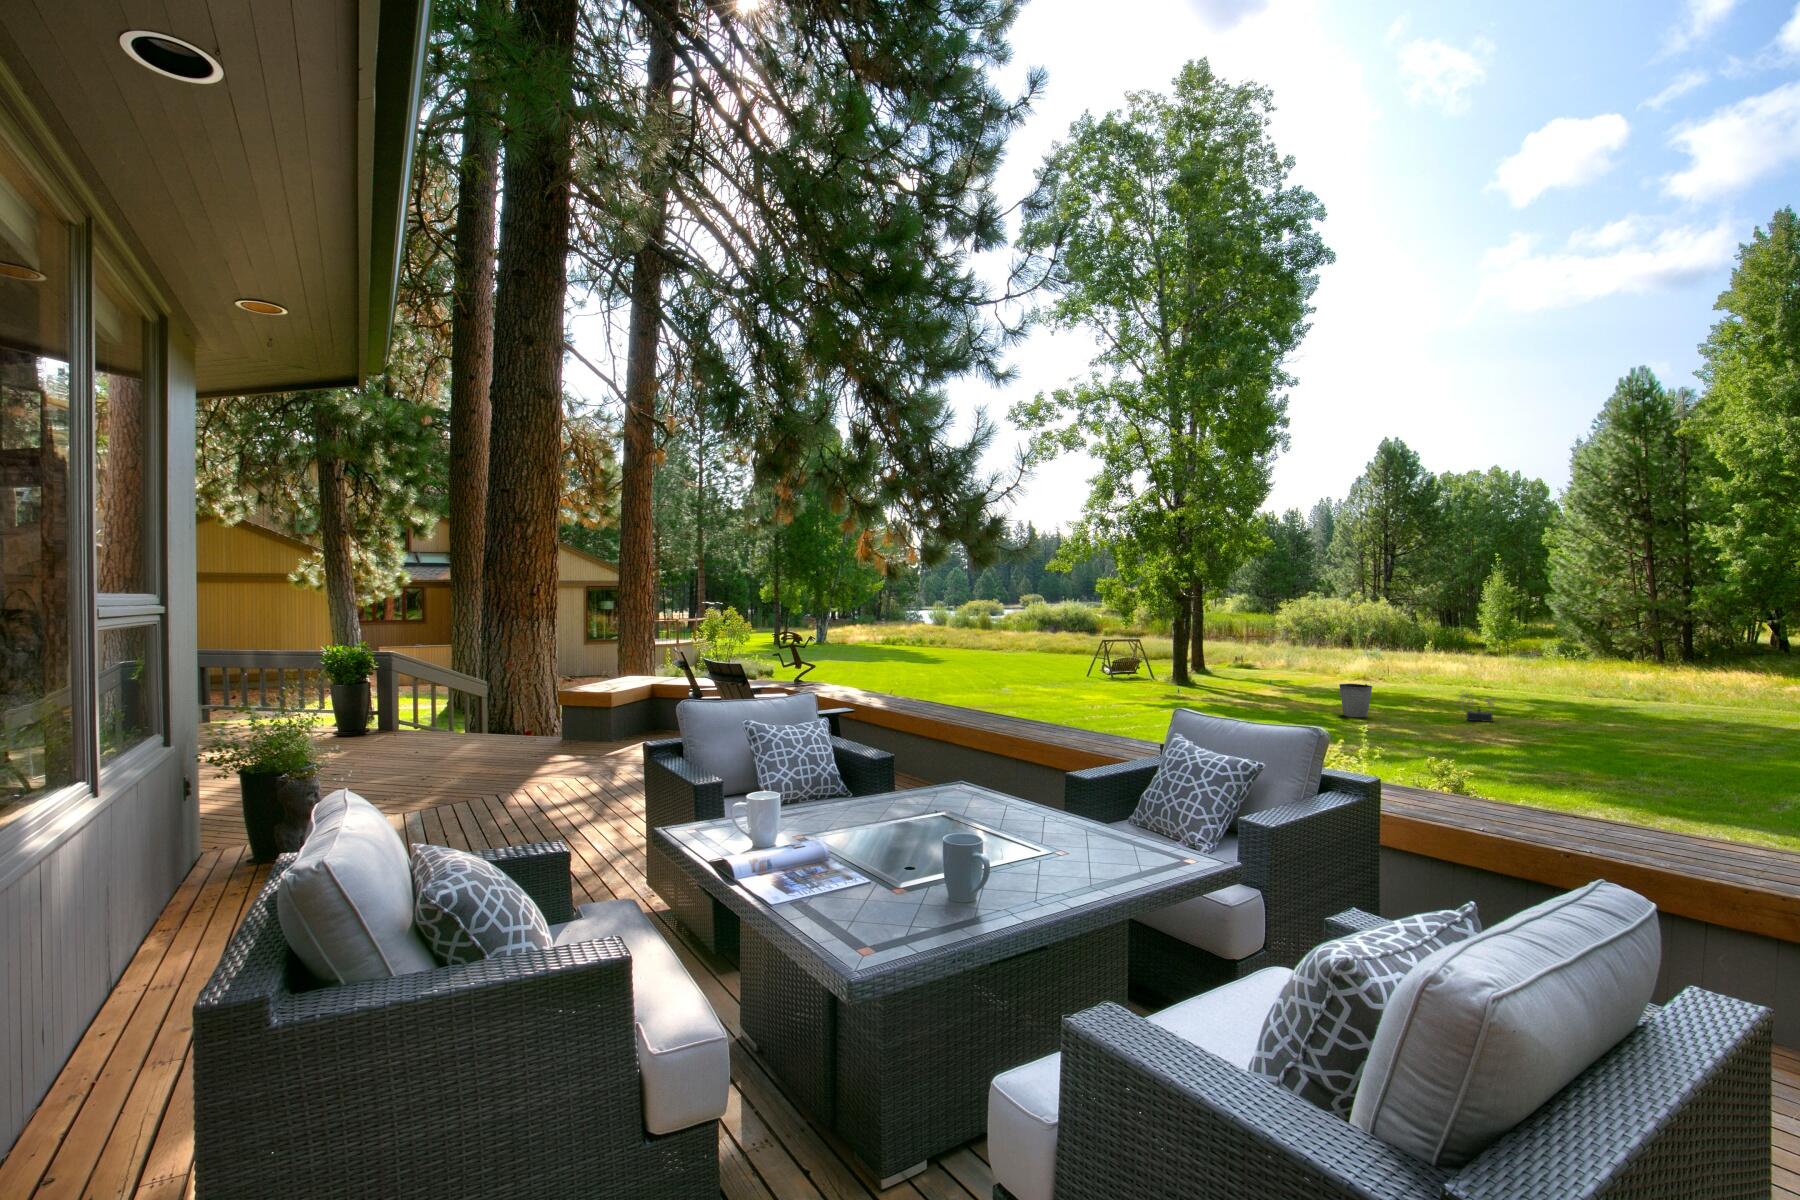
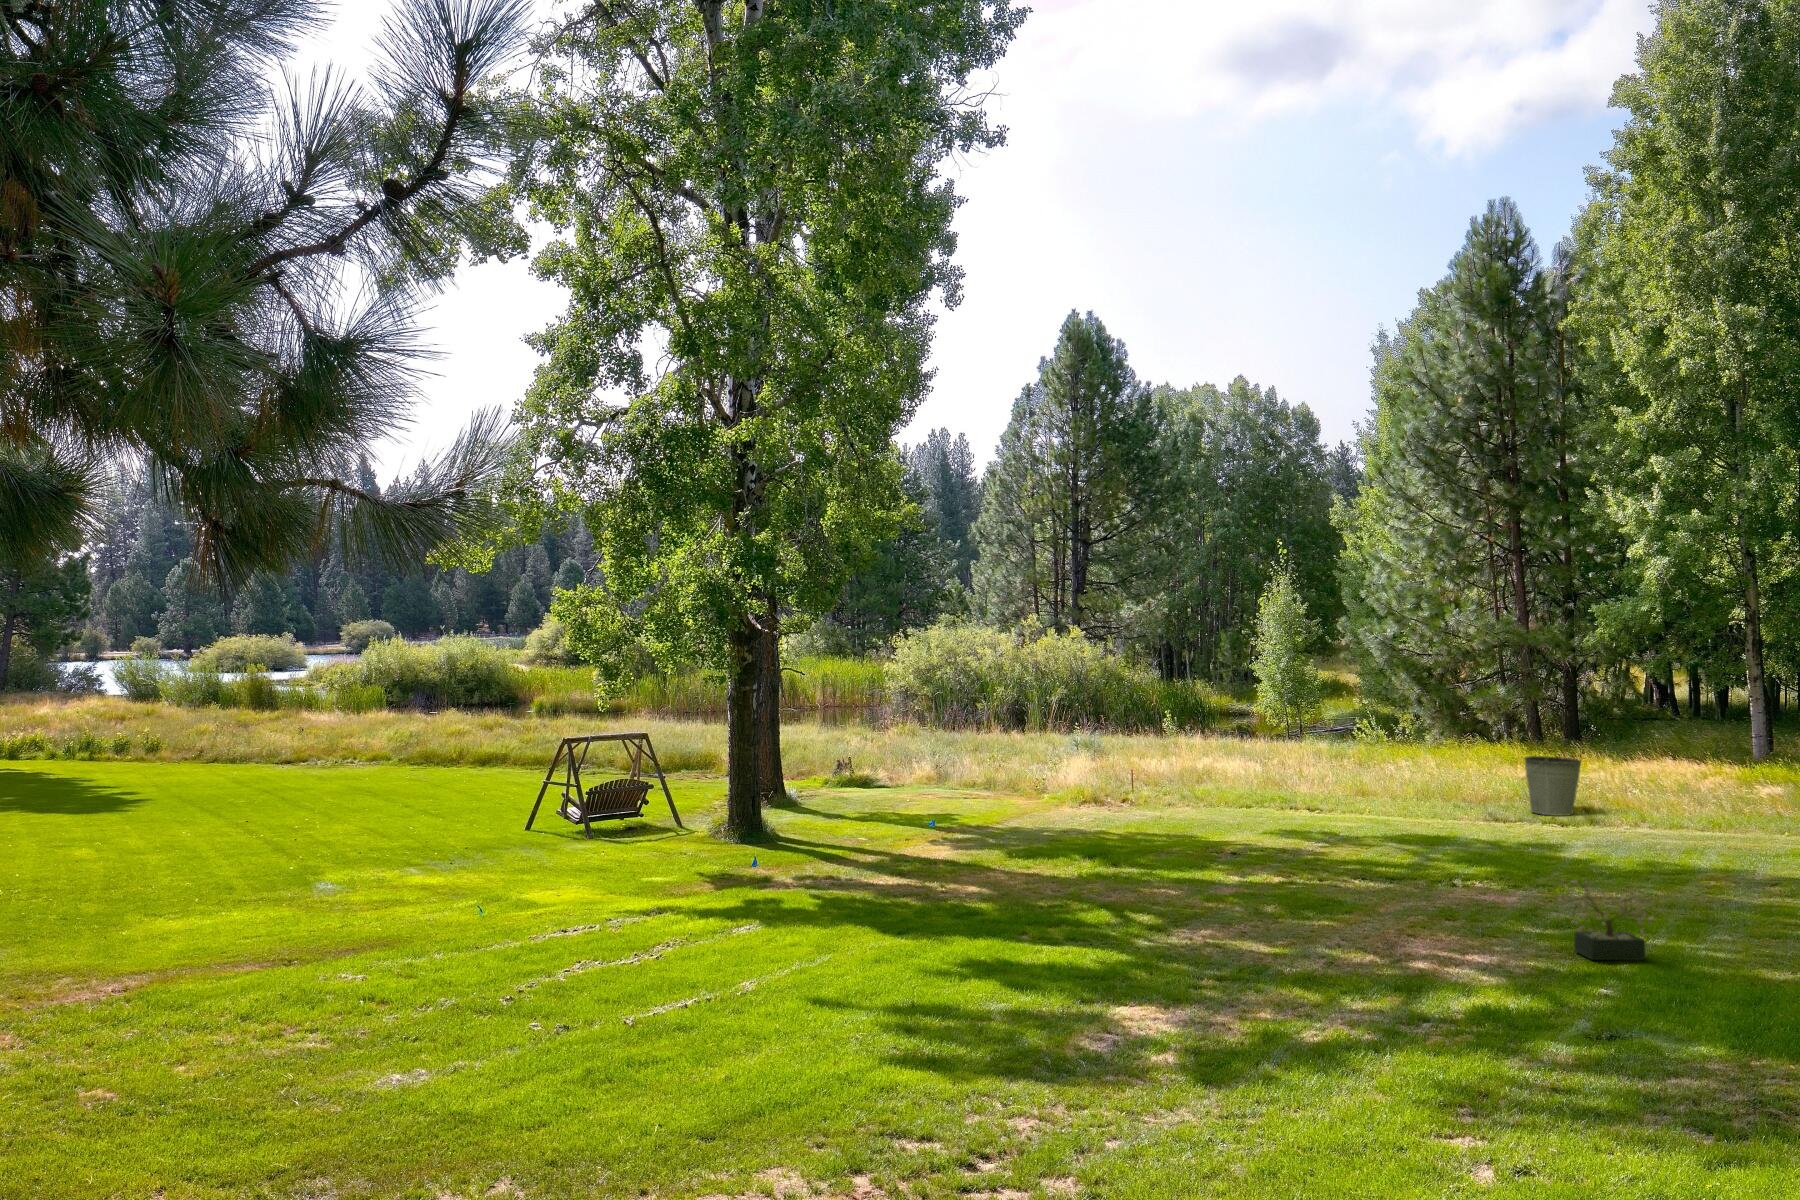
bucket: present [1338,684,1372,717] -> present [1523,756,1581,816]

